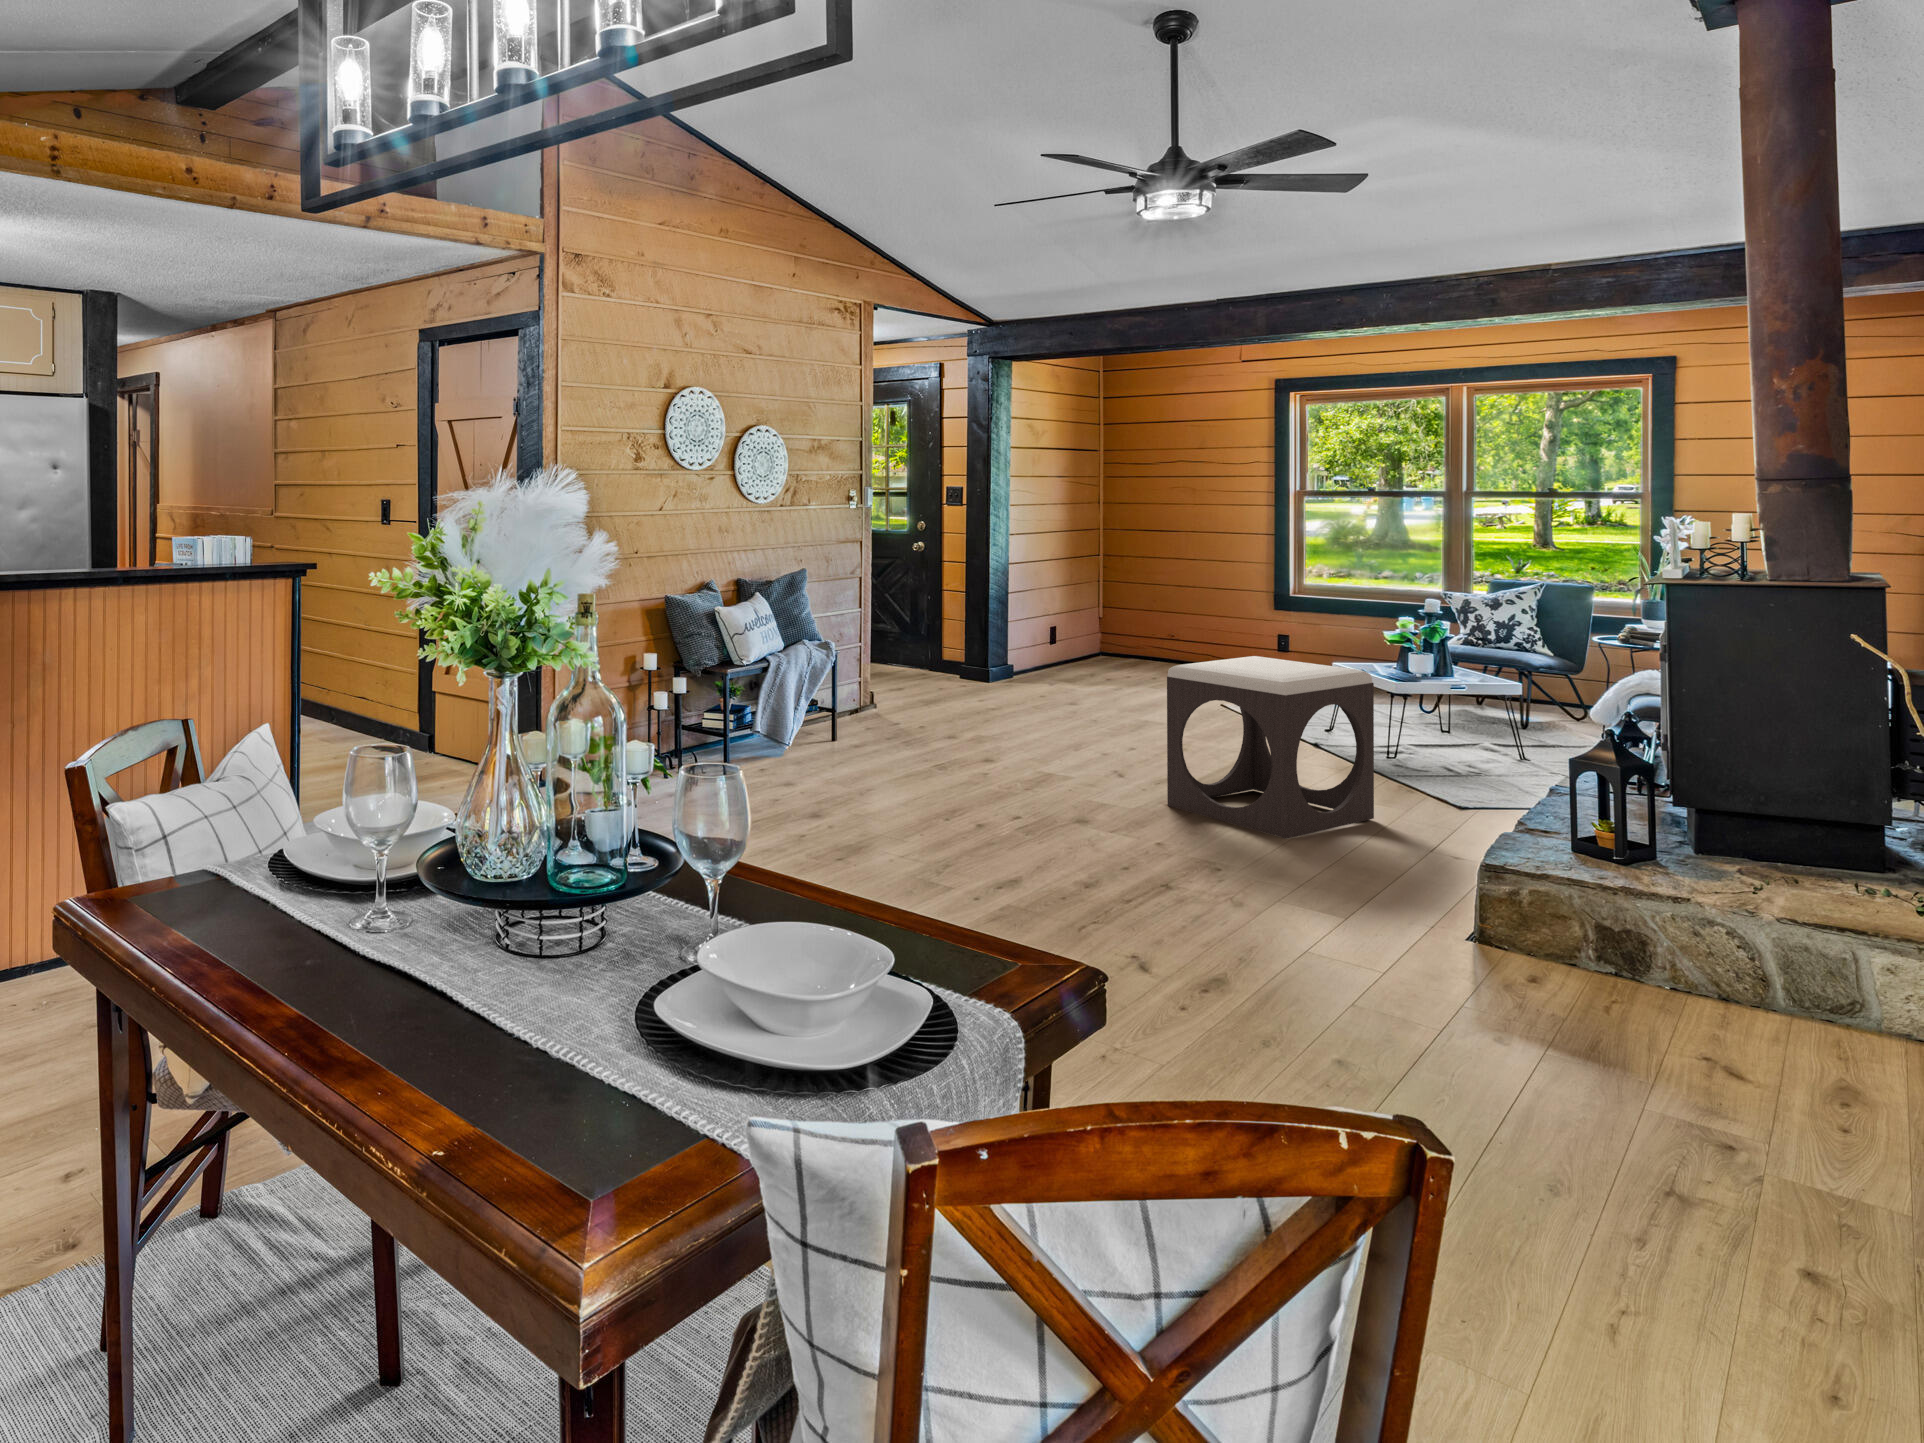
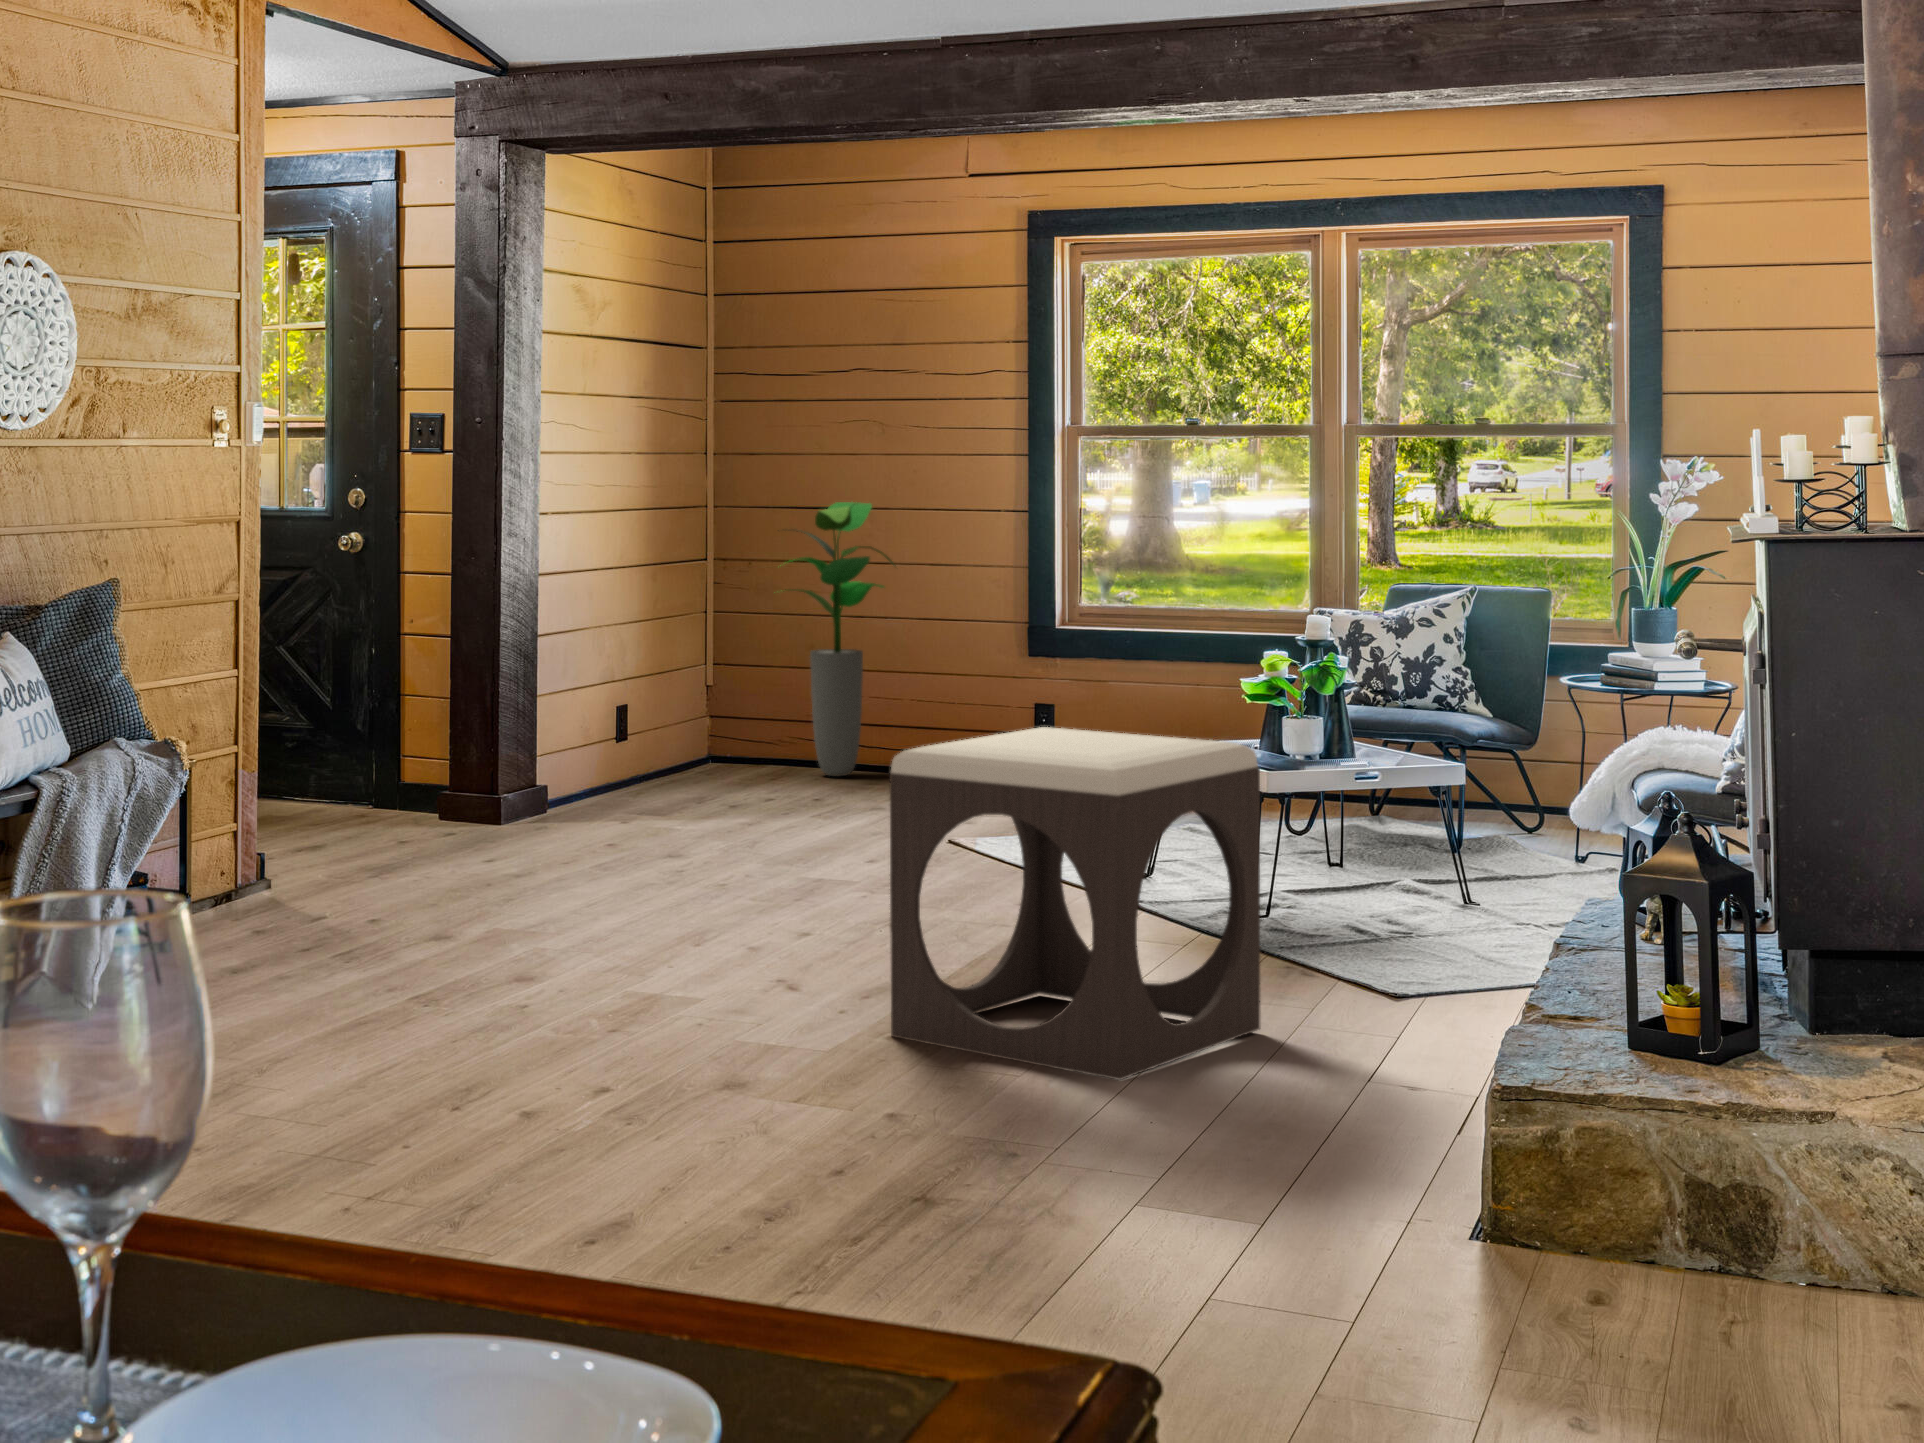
potted plant: none [1136,529,1203,667] -> present [781,502,896,776]

